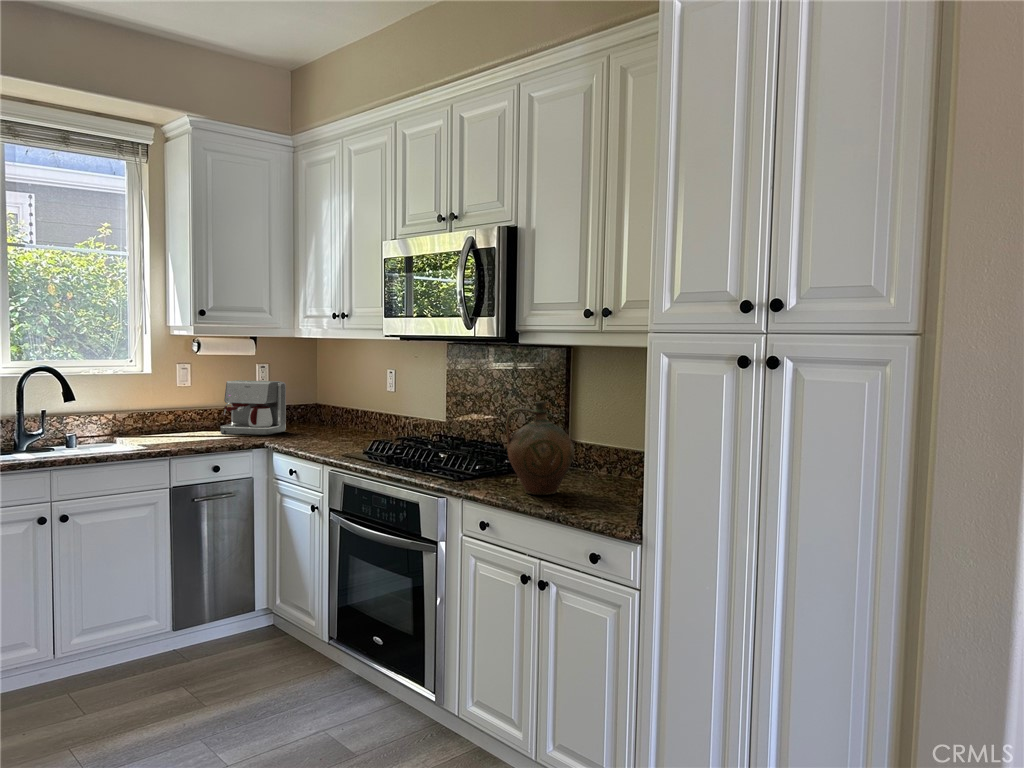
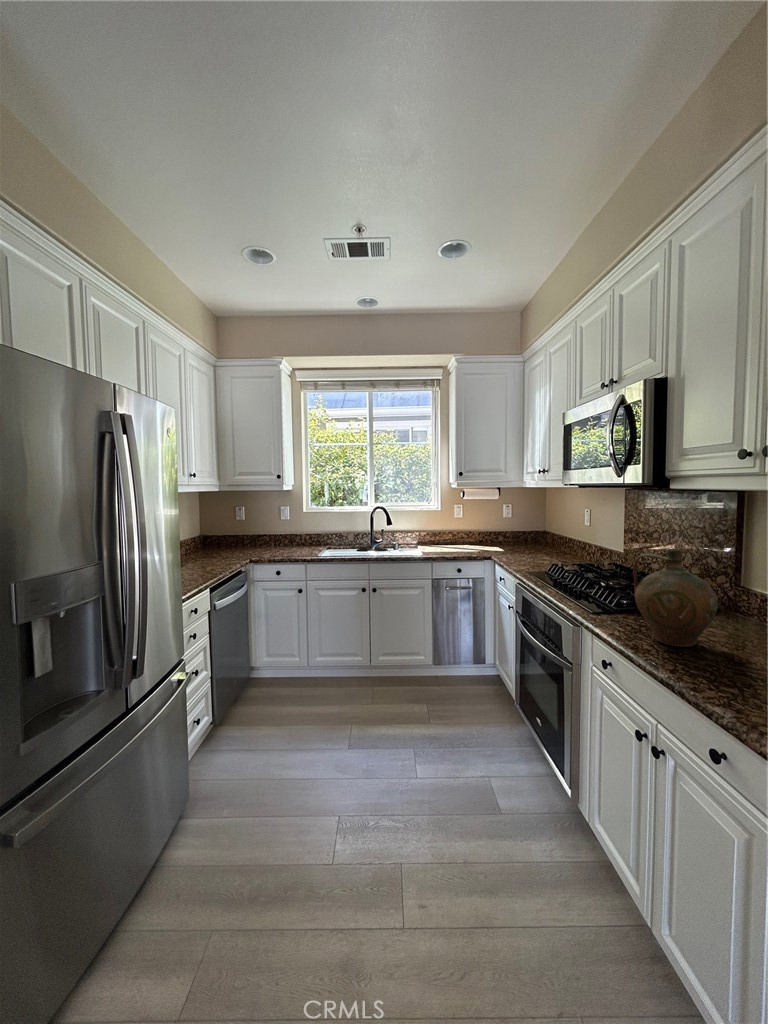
coffee maker: present [221,380,286,435] -> none [474,515,516,551]

